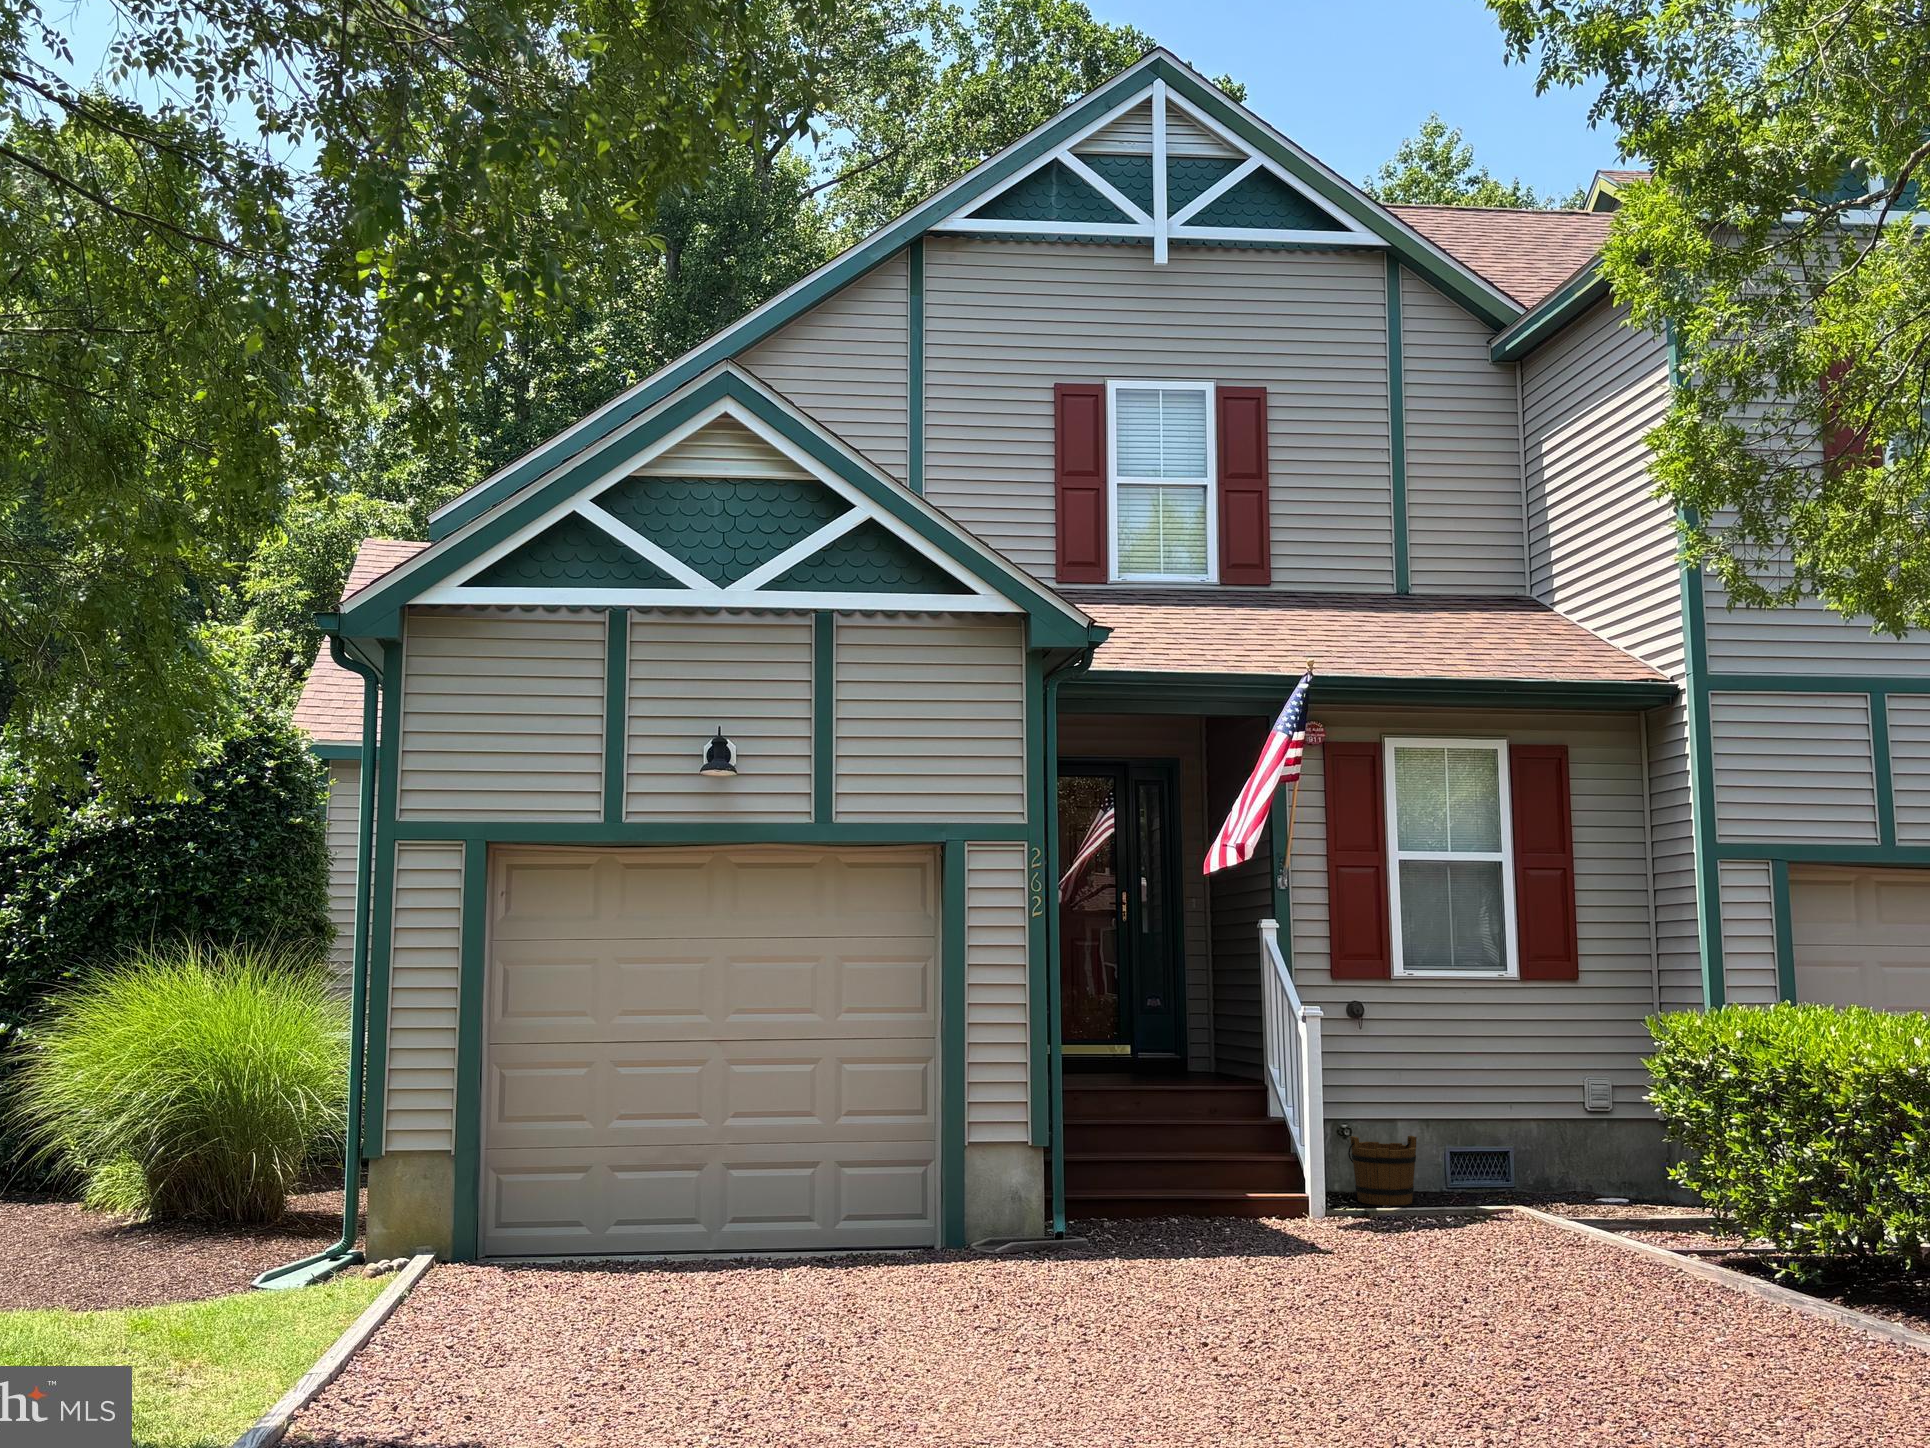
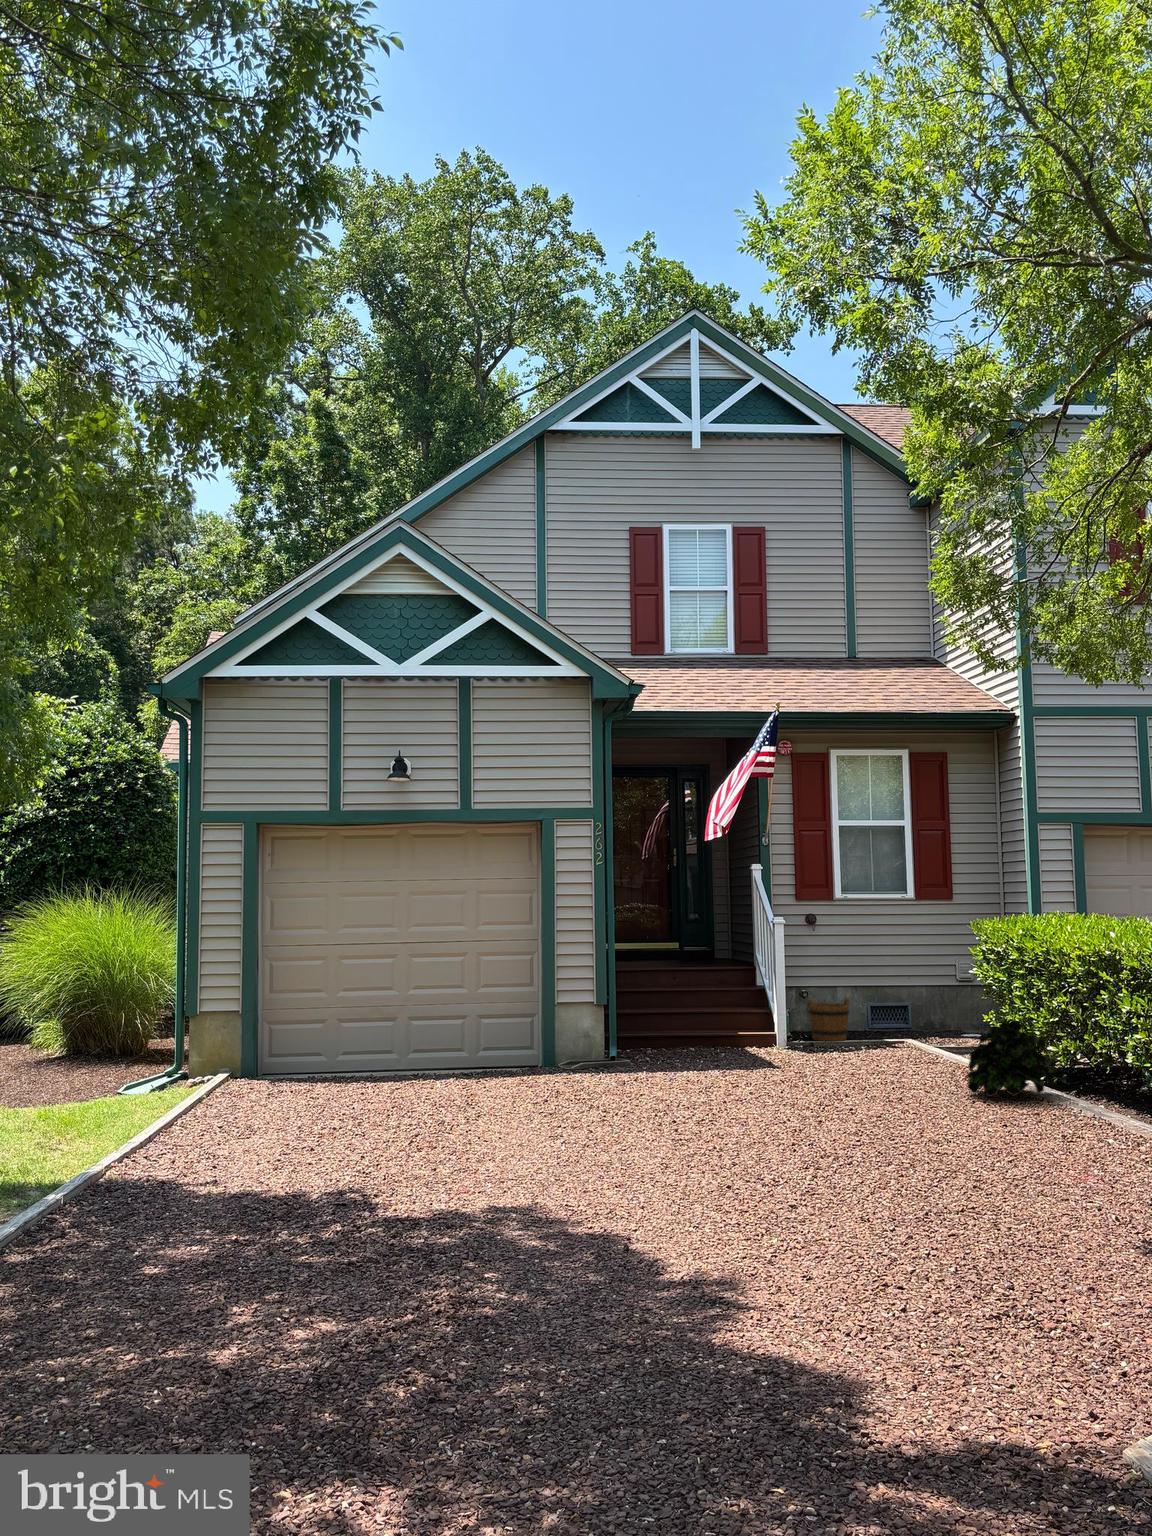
potted plant: none [1665,1183,1830,1310] -> present [966,1021,1063,1098]

